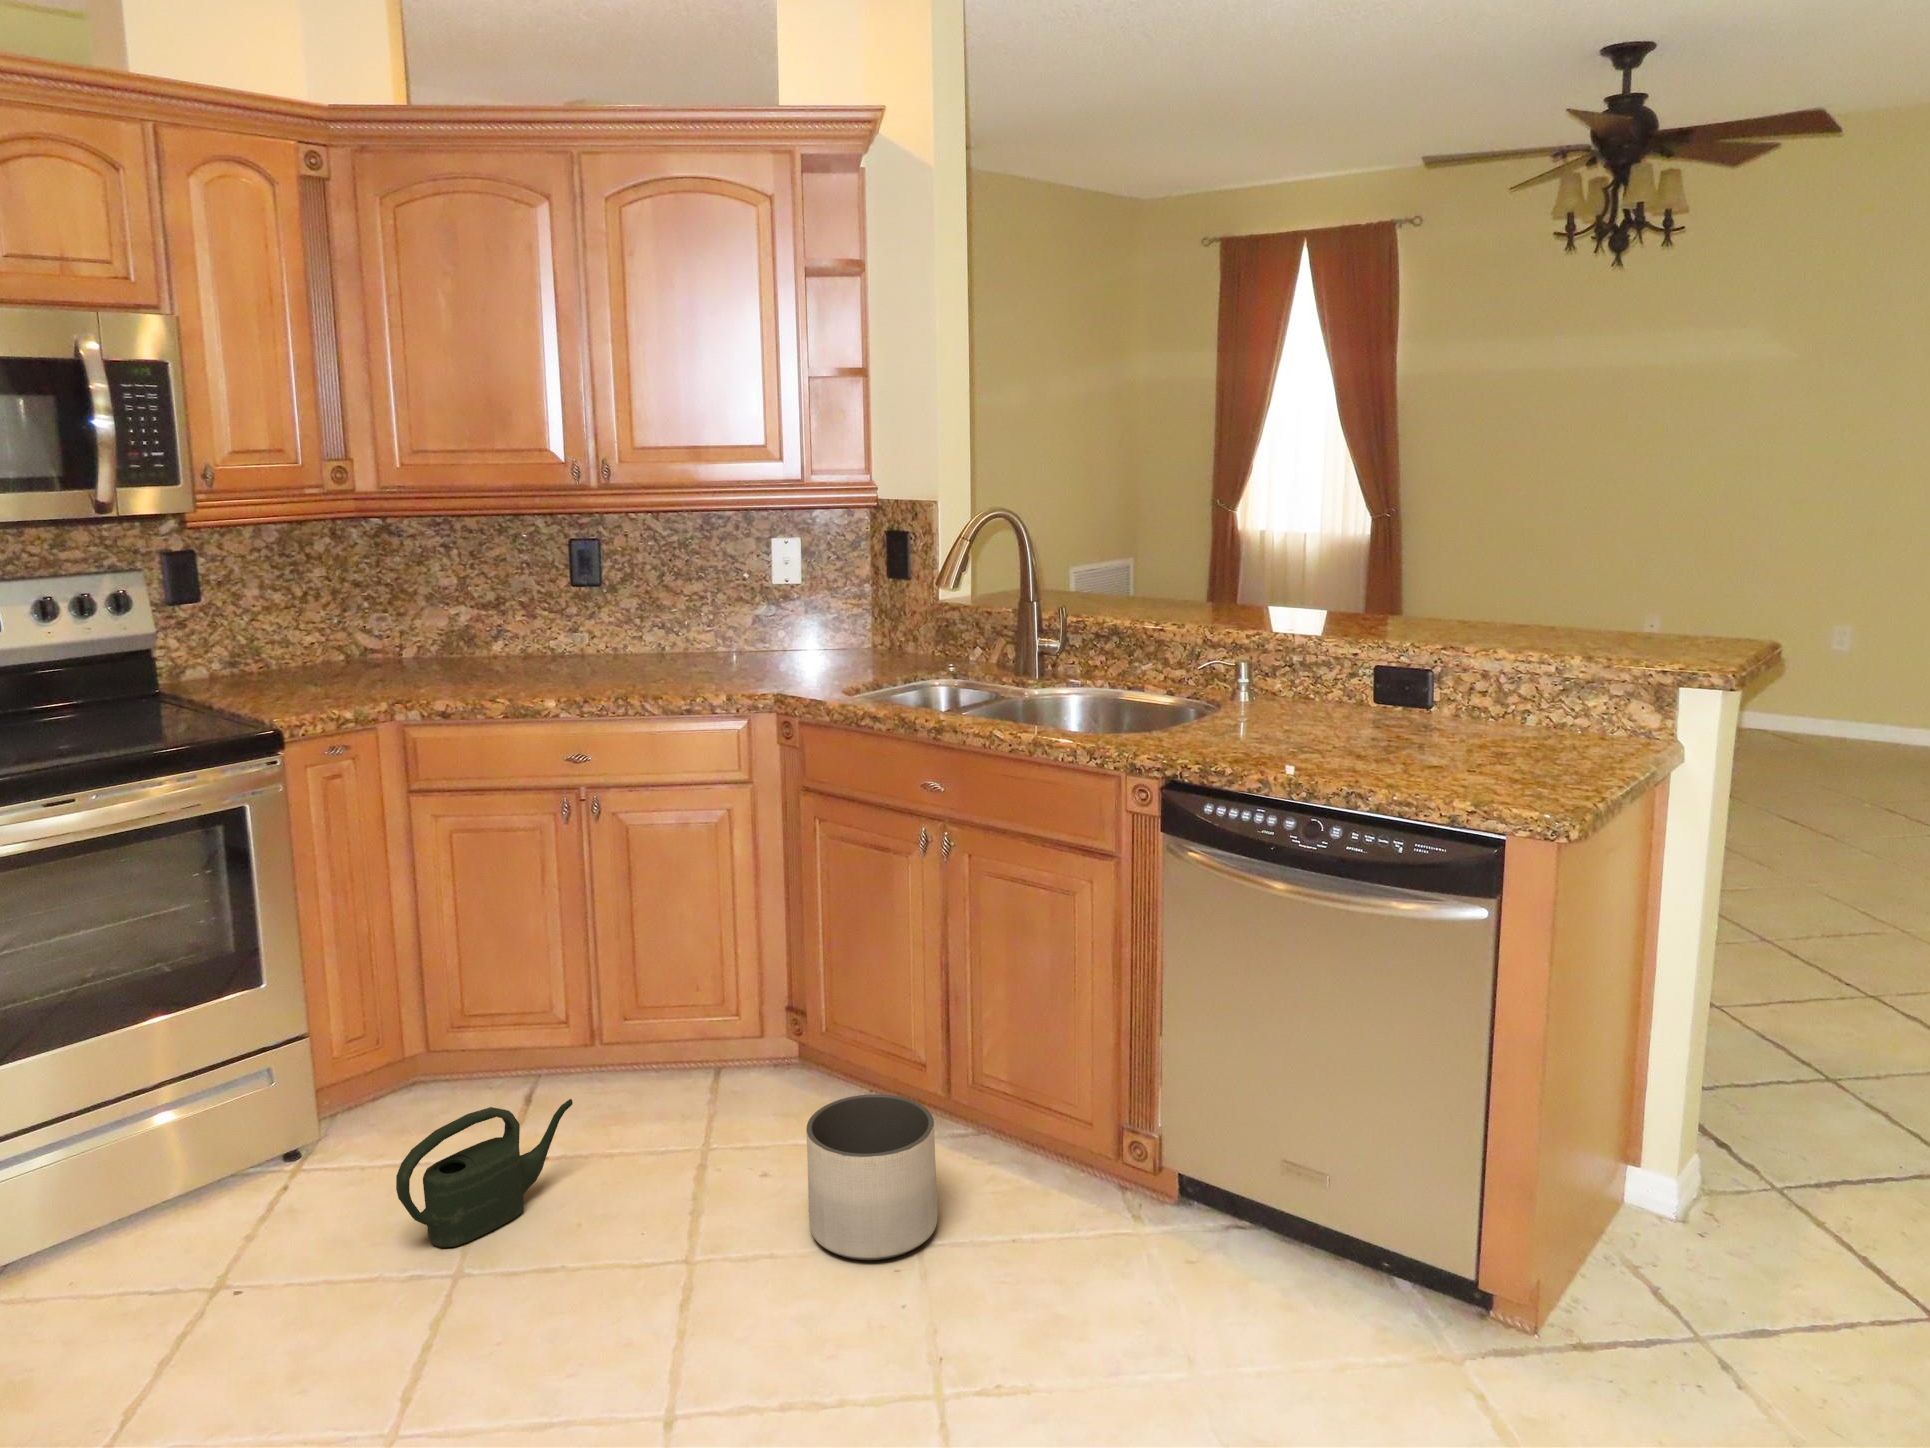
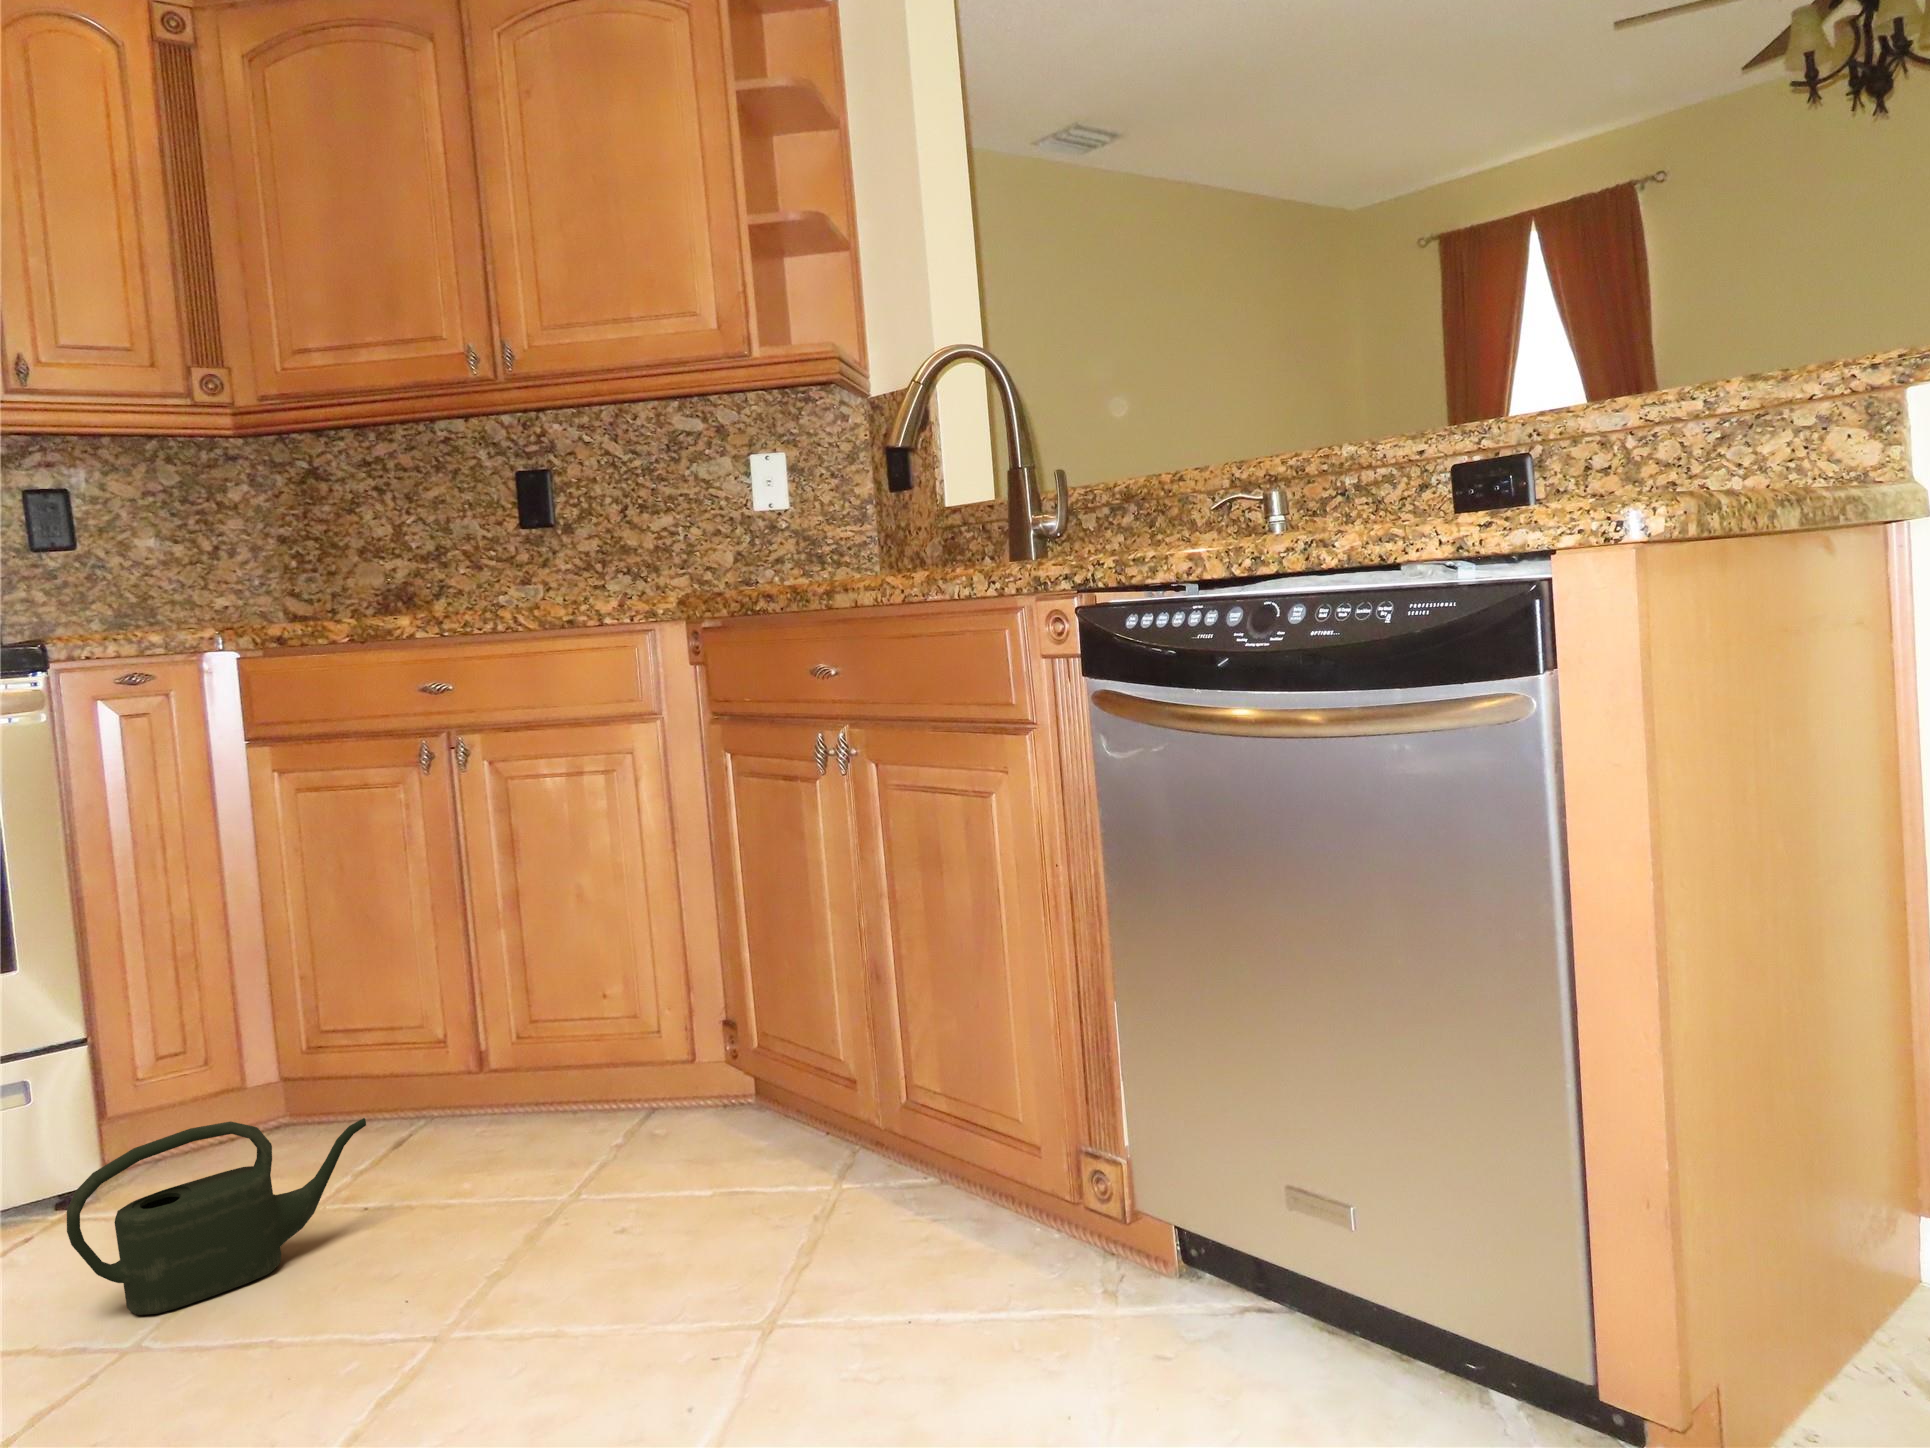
planter: present [806,1094,938,1260] -> none [603,1102,810,1342]

